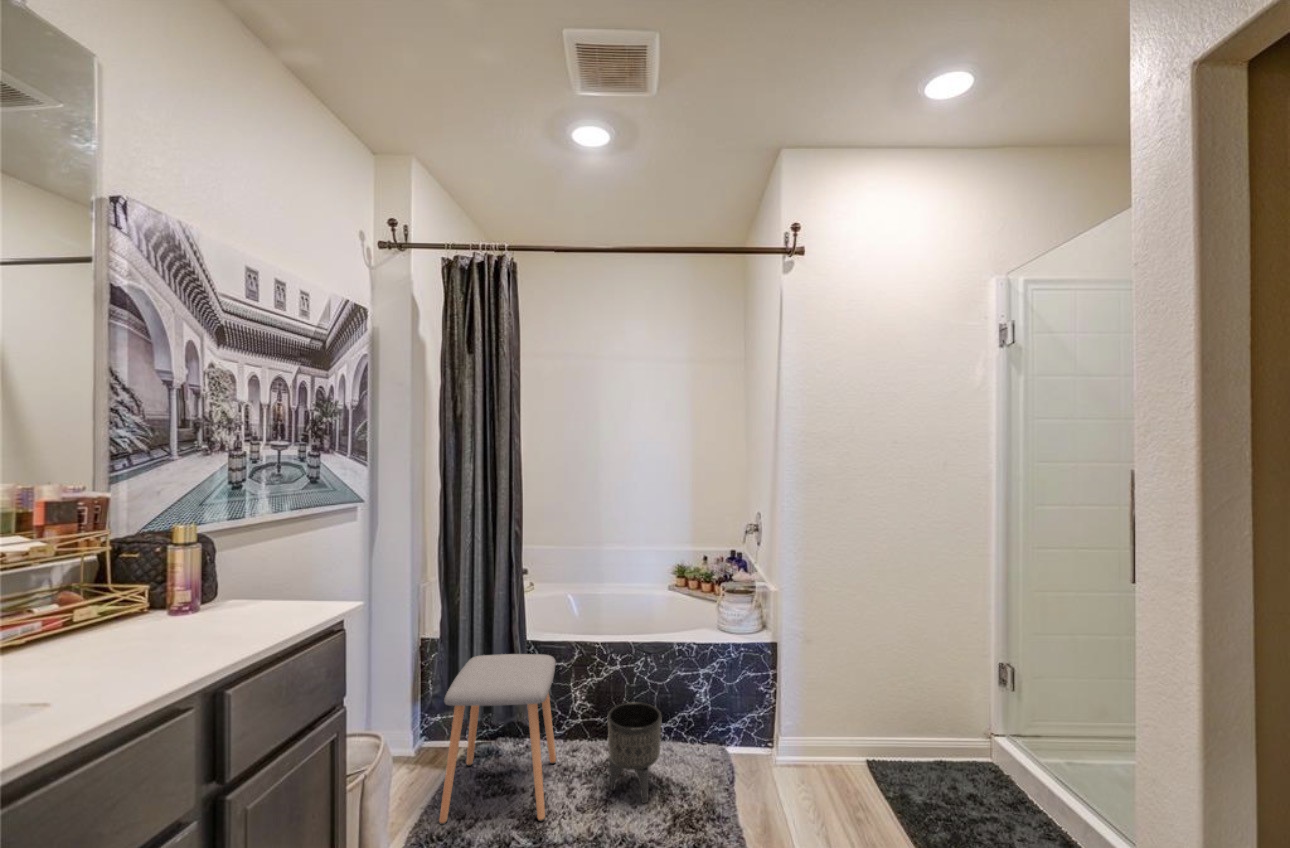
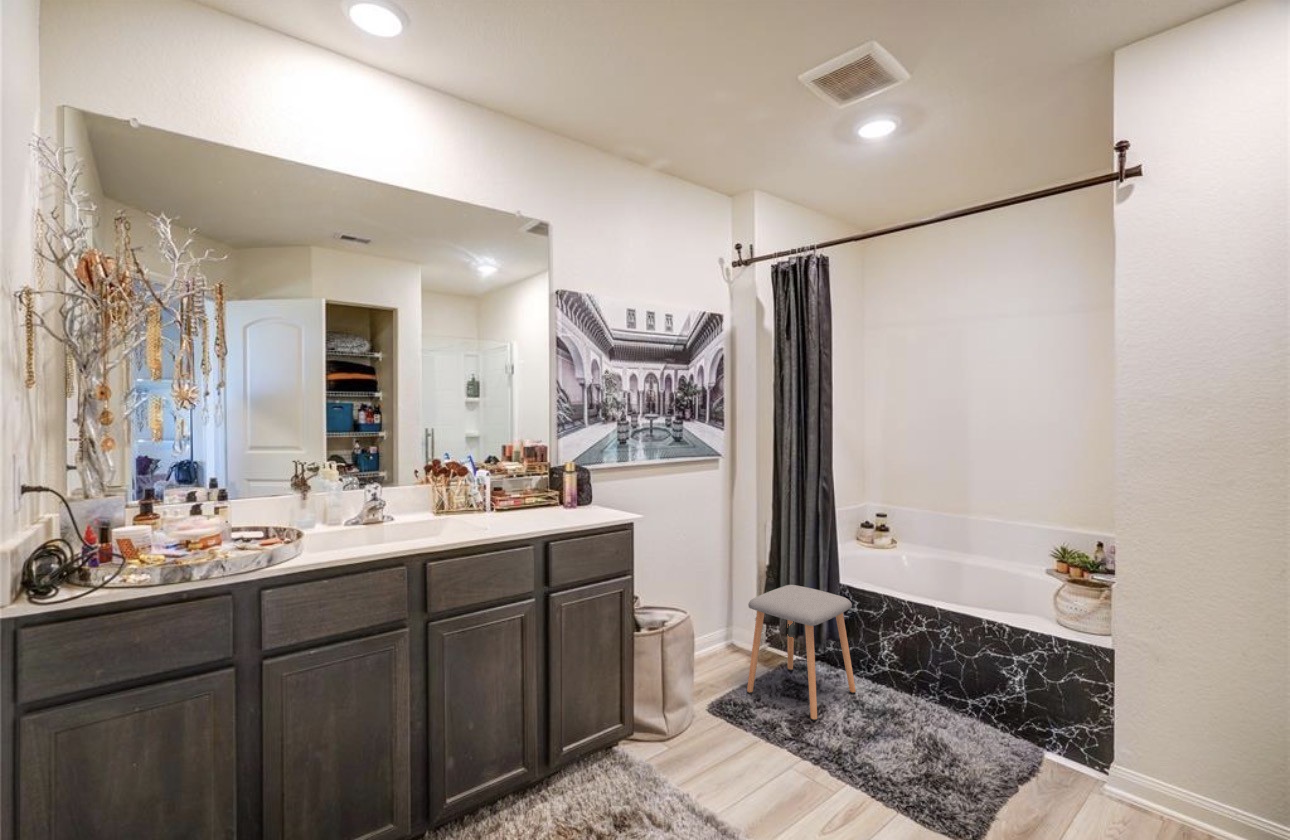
planter: present [607,702,661,803] -> none [879,657,935,749]

